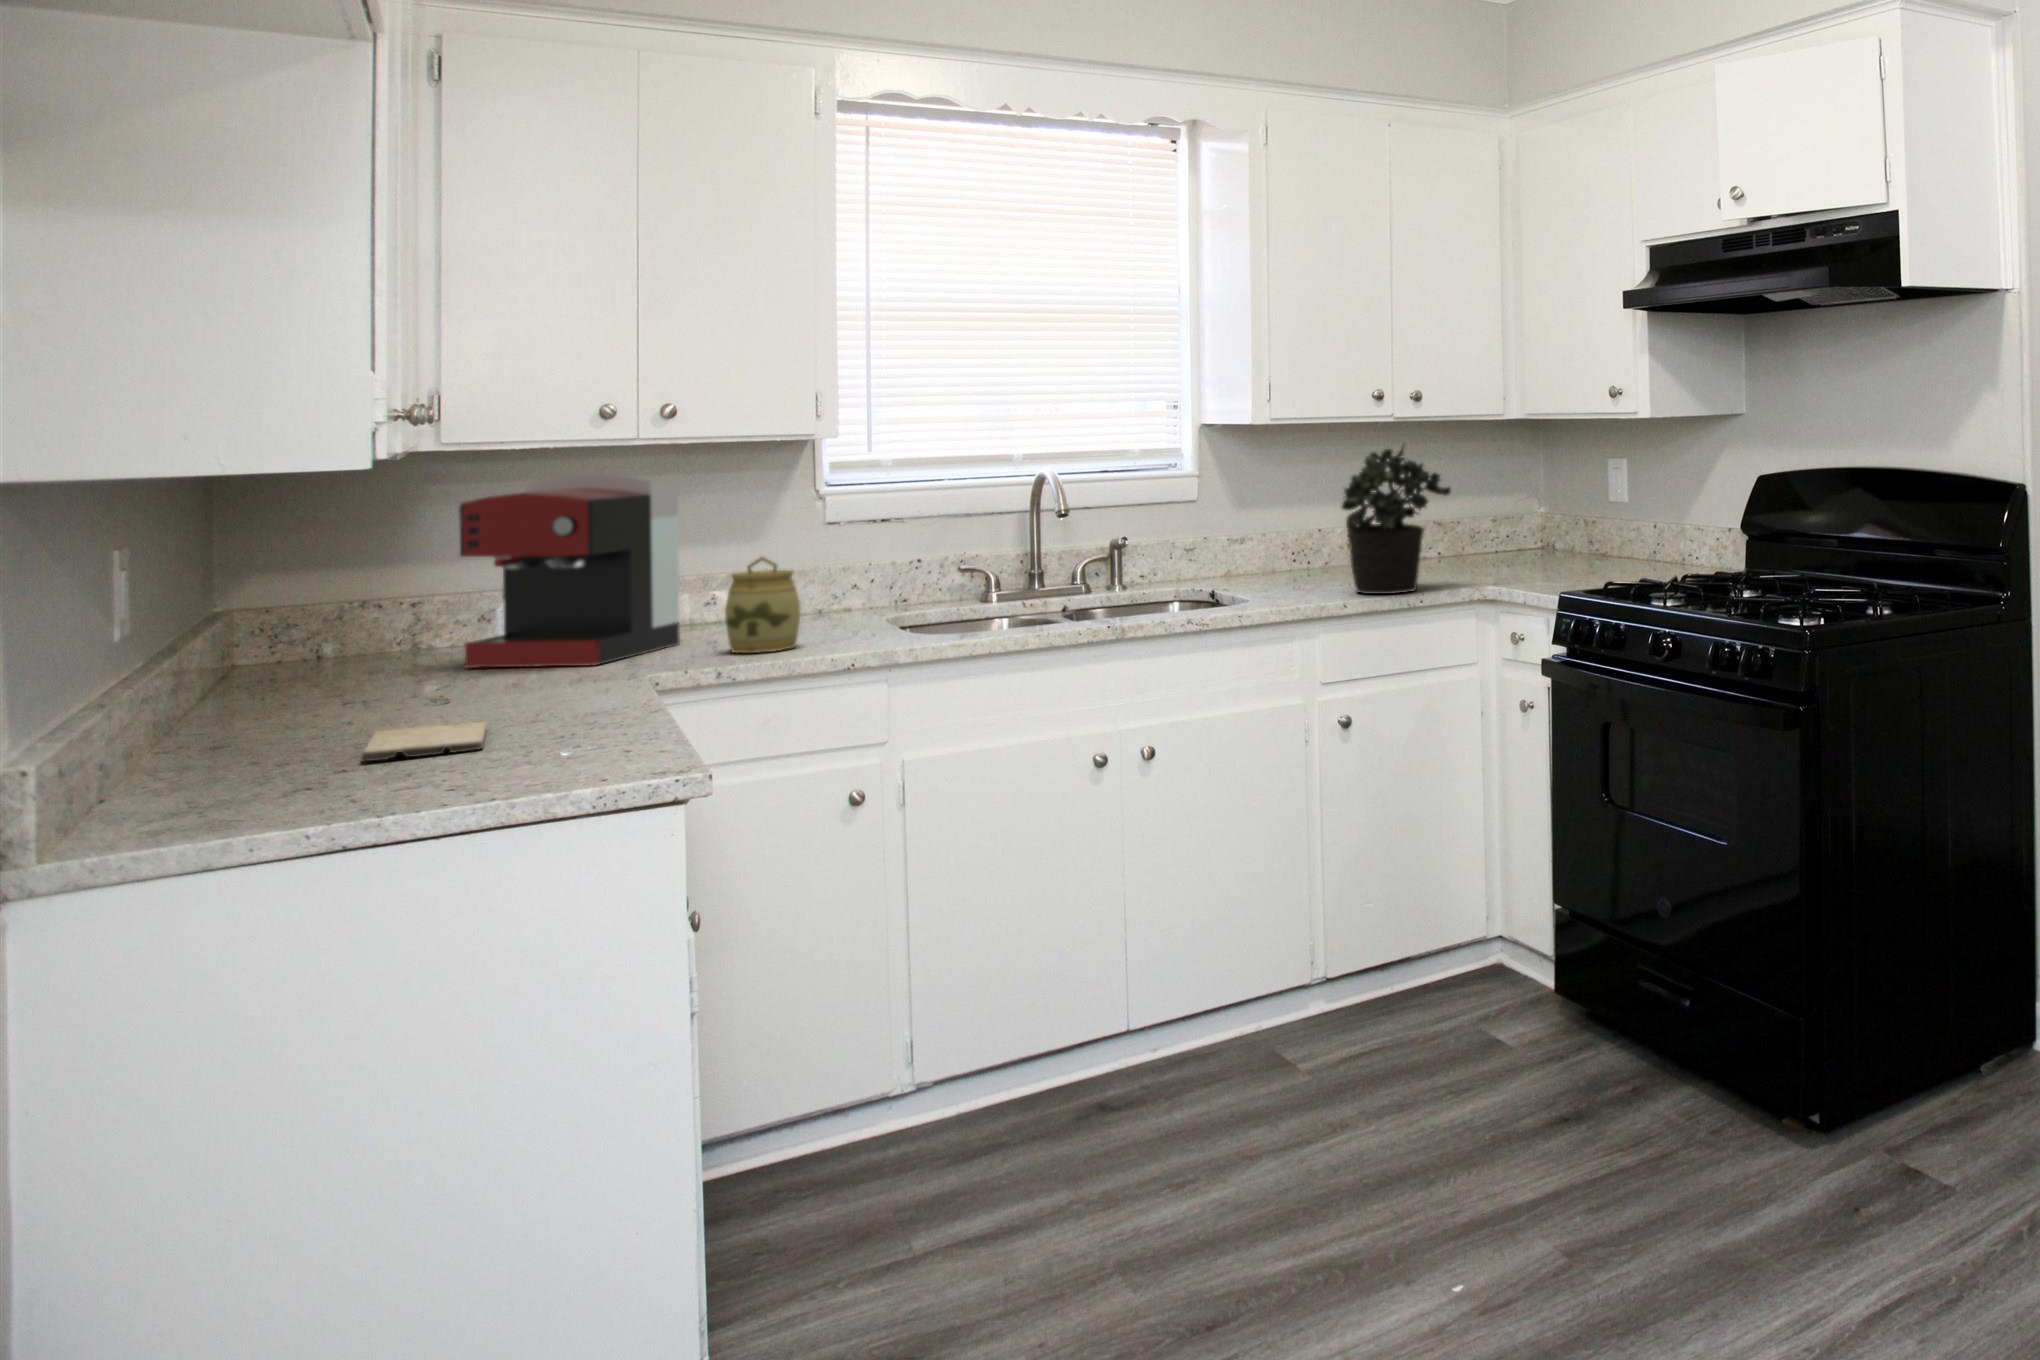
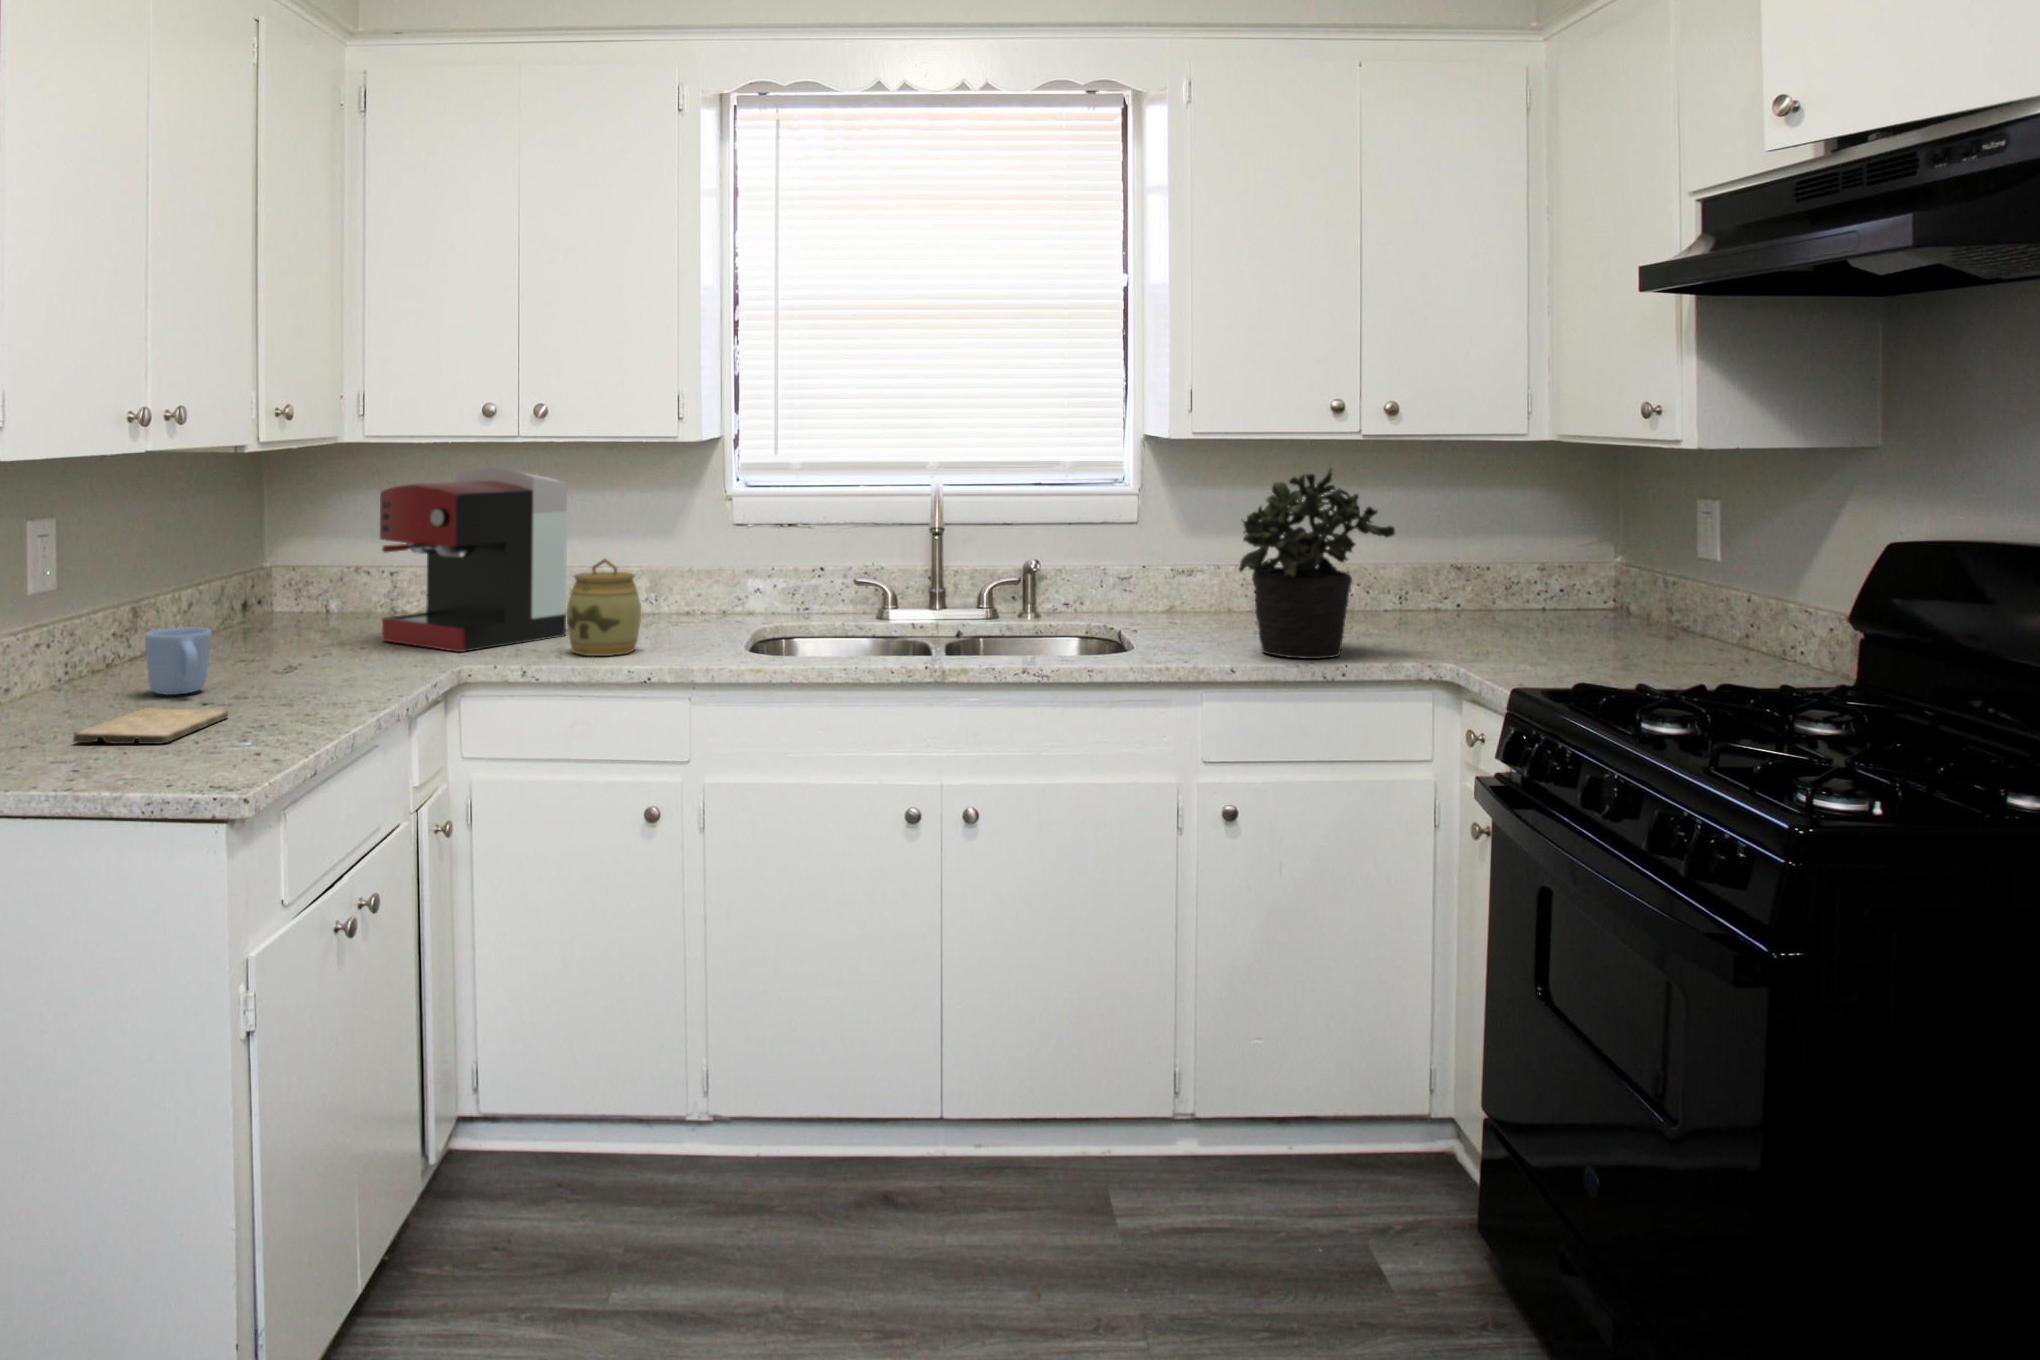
mug: none [301,652,390,726] -> present [145,627,212,695]

